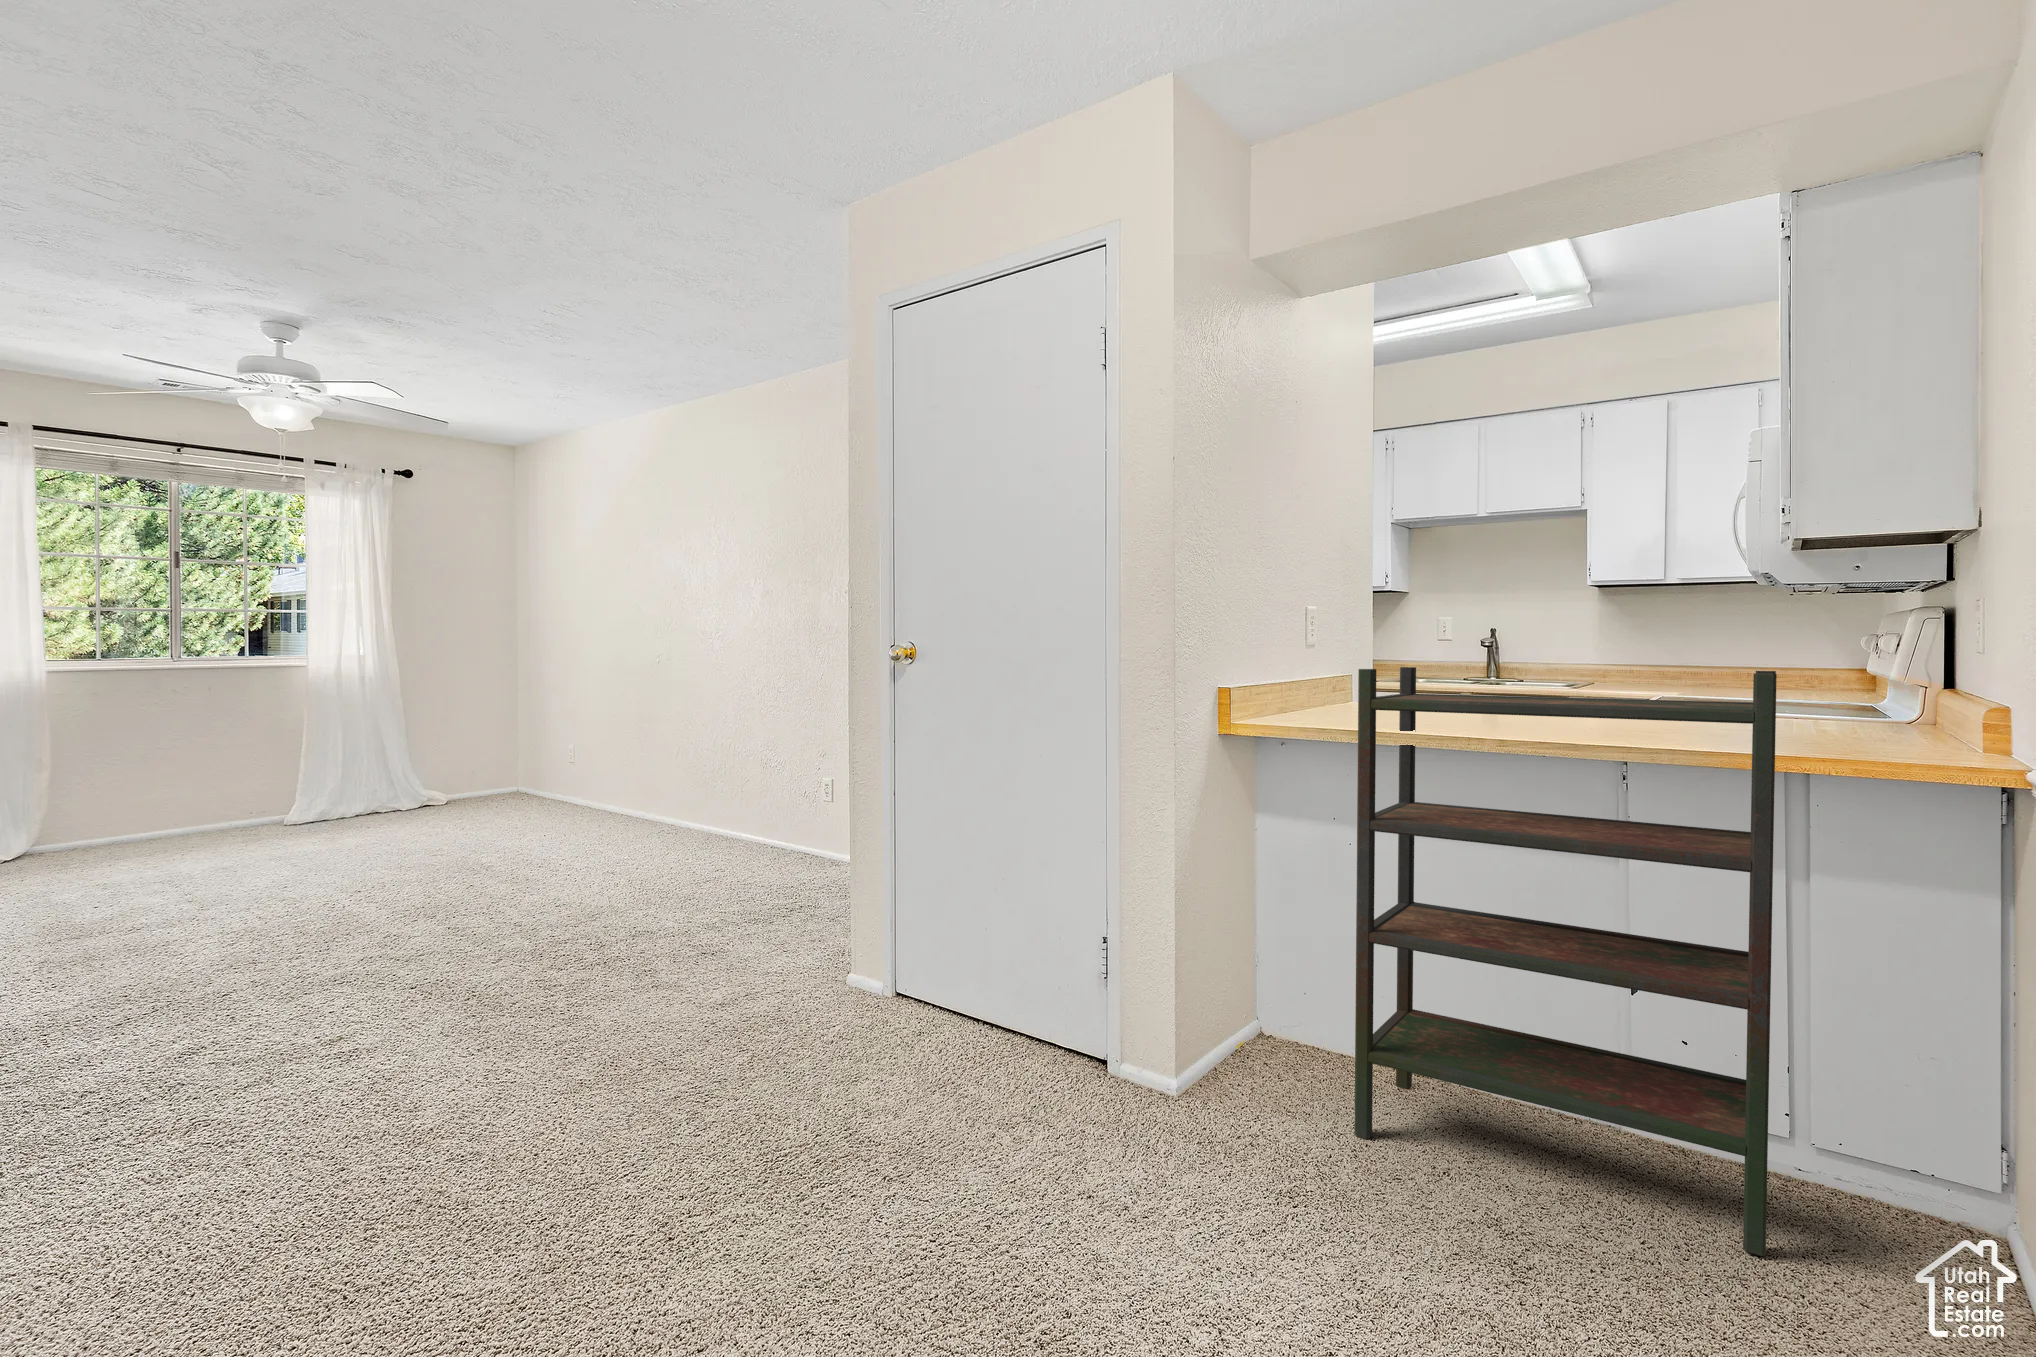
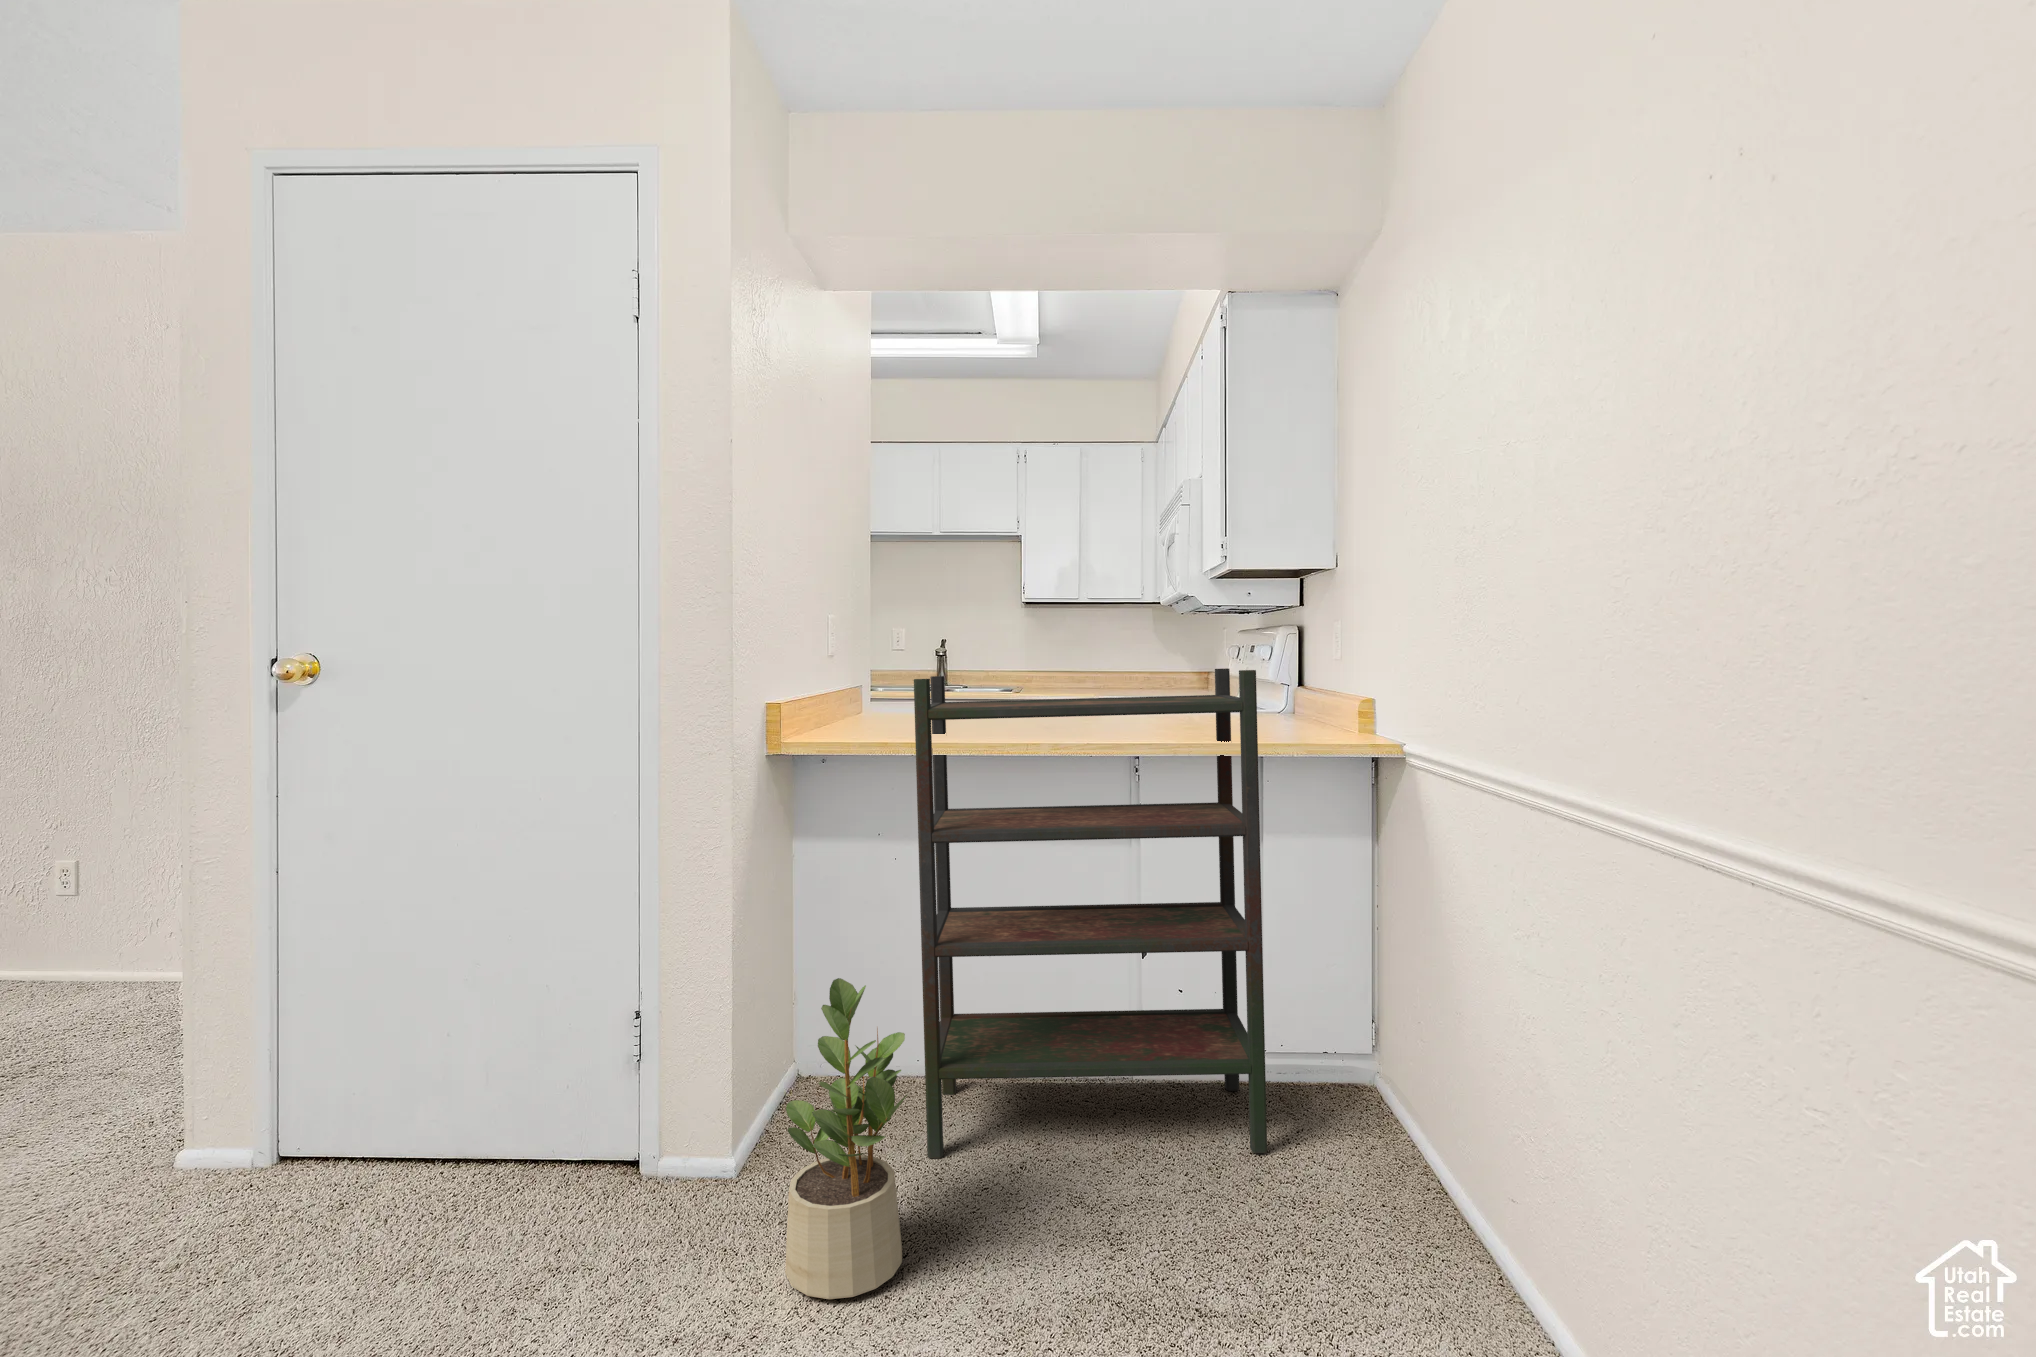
potted plant: none [1187,936,1314,1220] -> present [785,978,907,1299]

